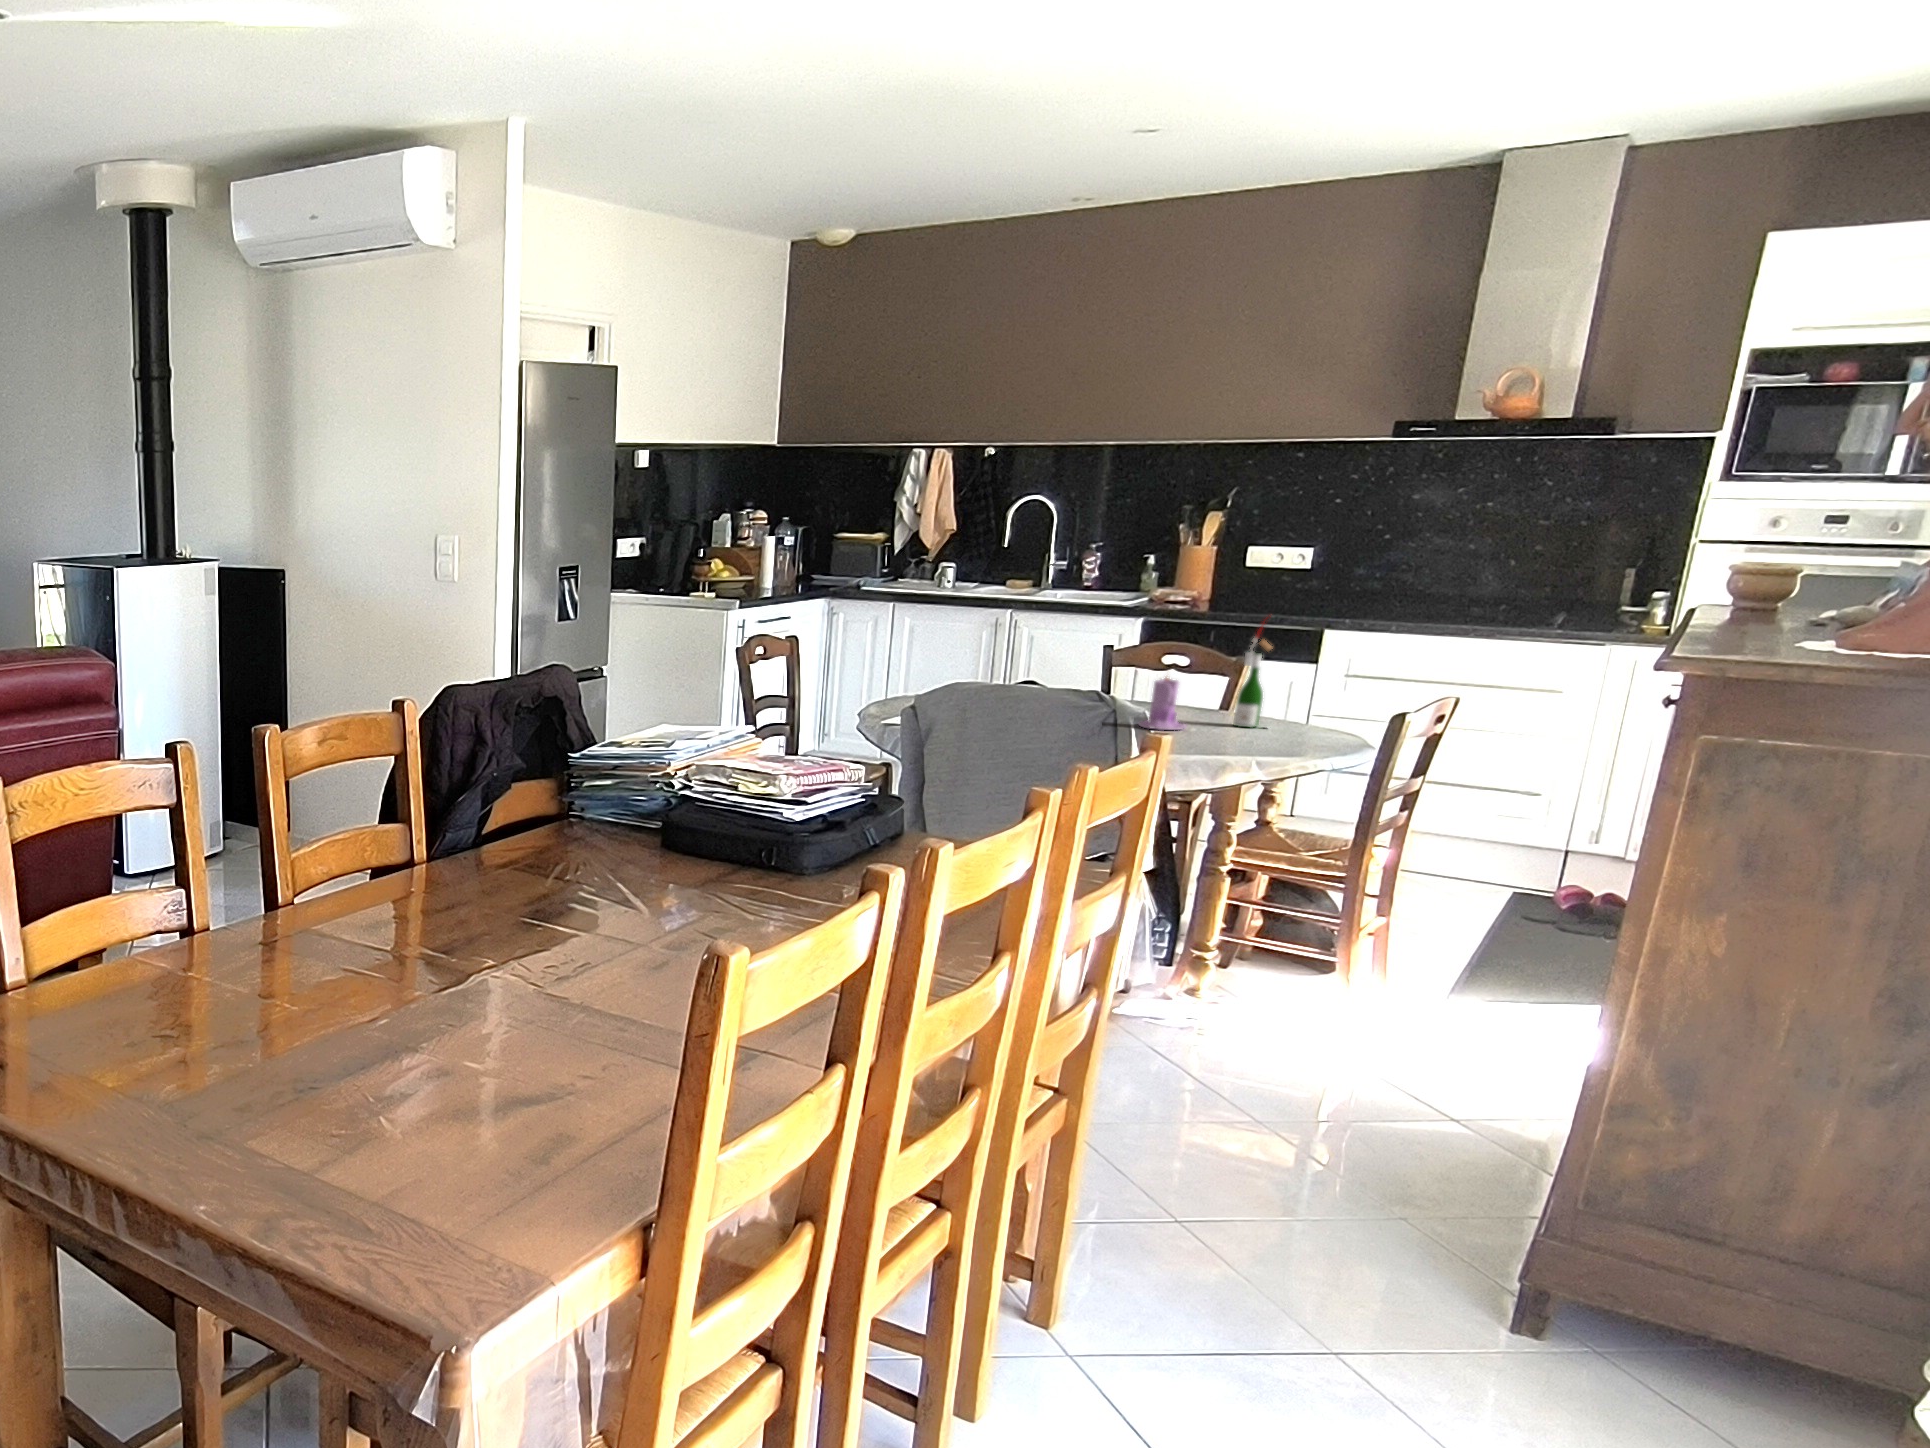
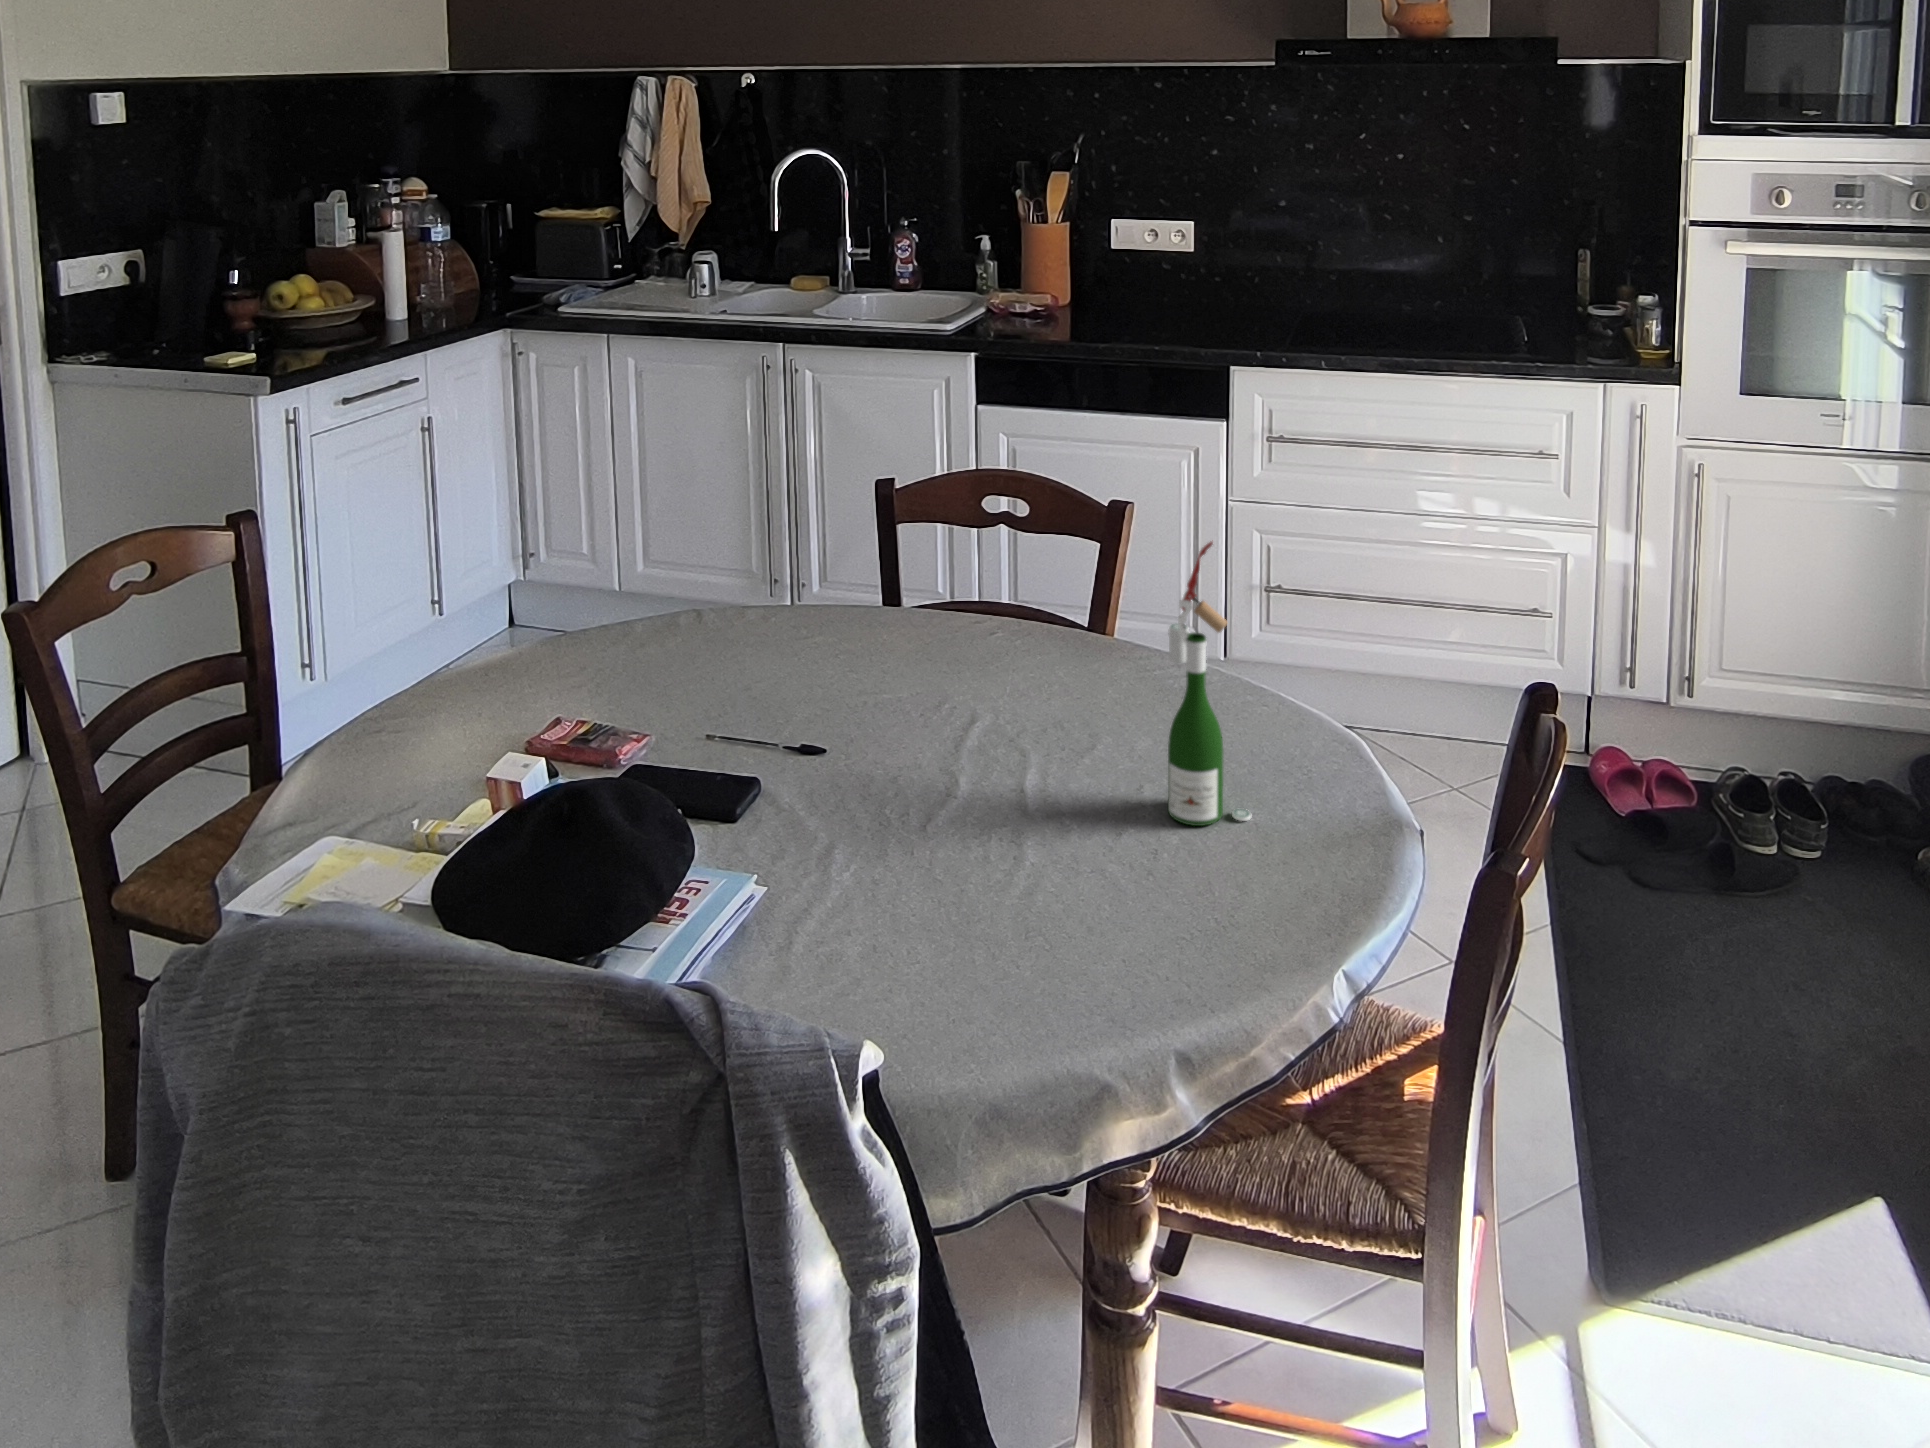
candle: present [1139,677,1186,730] -> none [952,736,1069,912]

